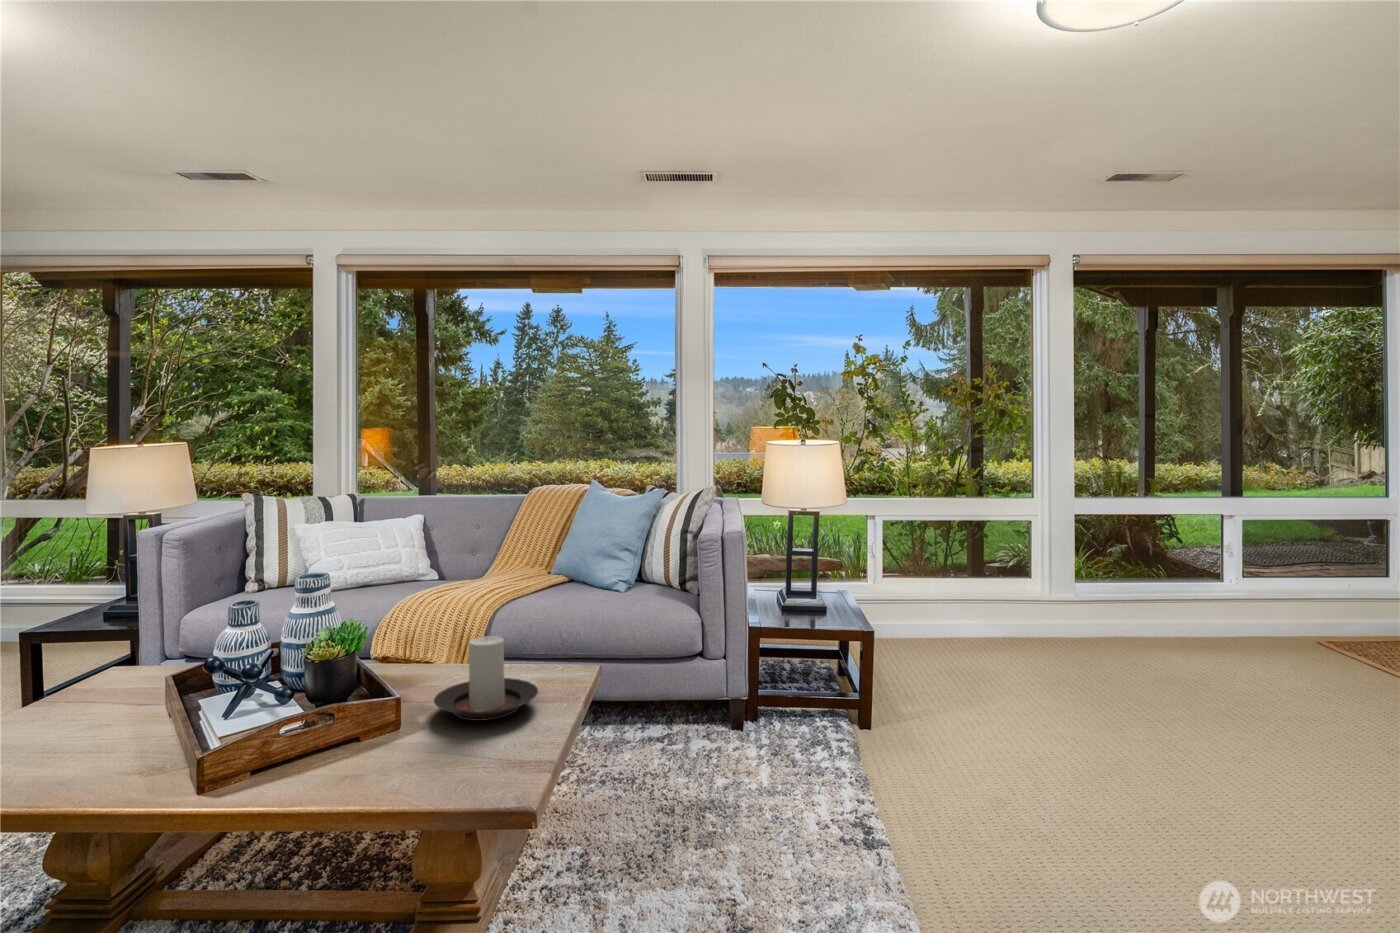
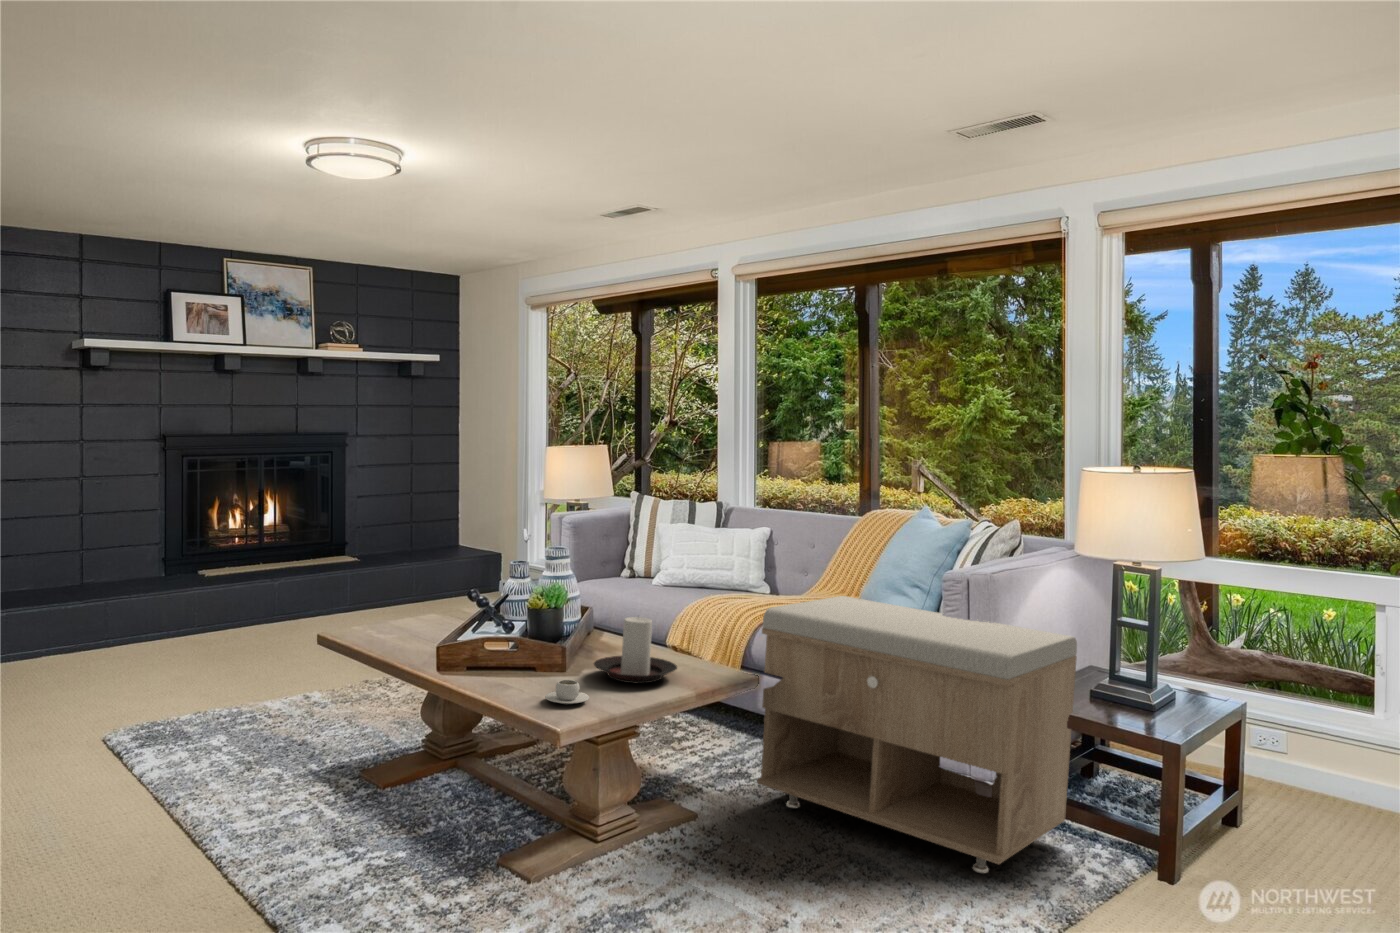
storage bench: none [588,566,855,788] -> present [757,596,1077,874]
teacup: none [443,740,504,779] -> present [545,680,589,704]

